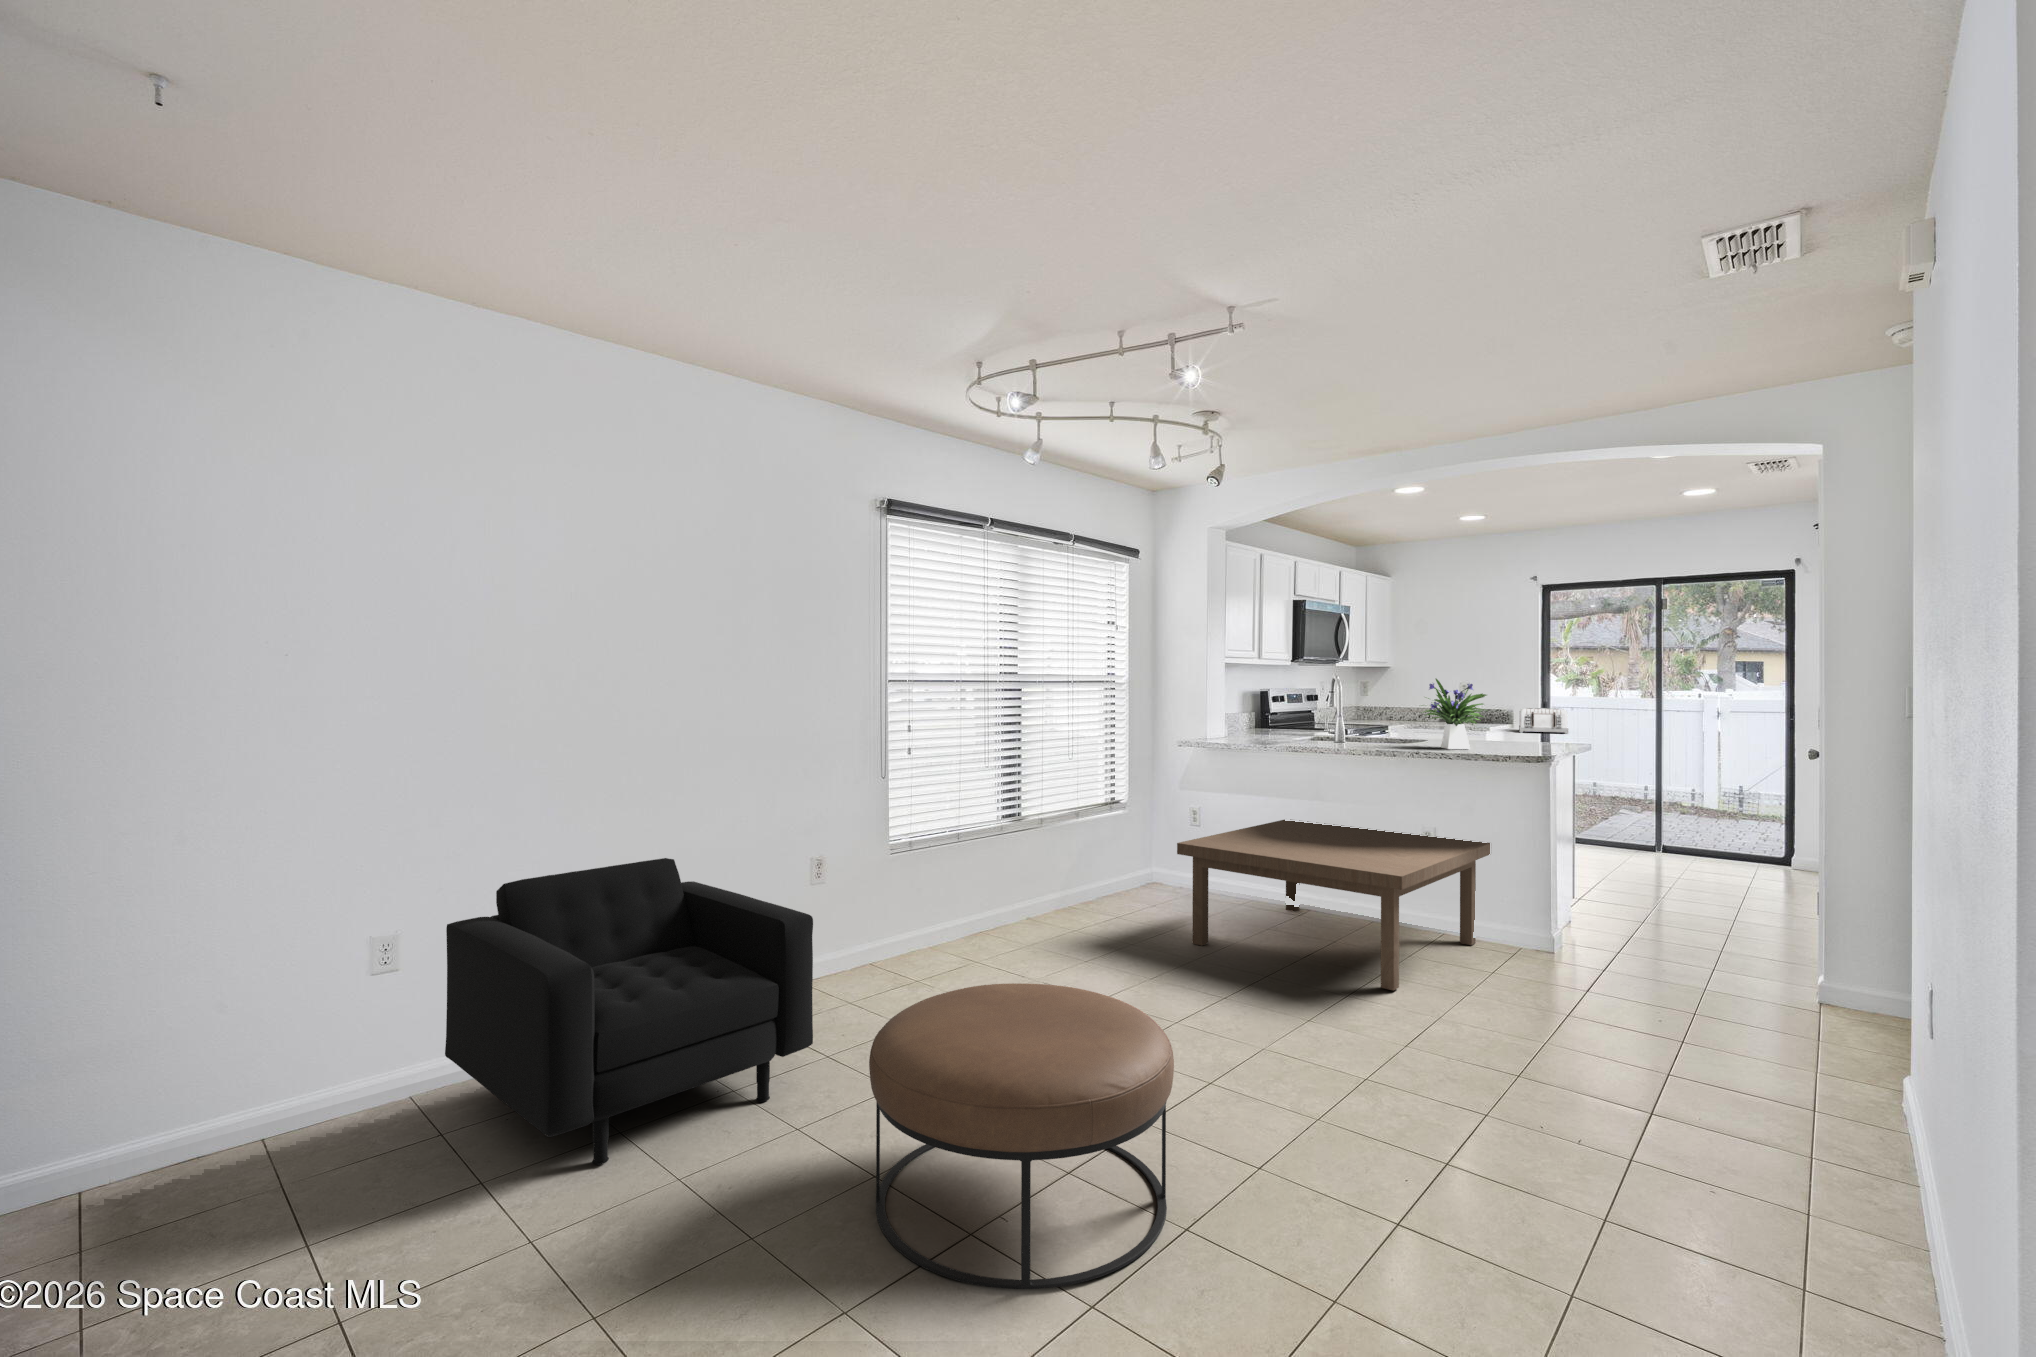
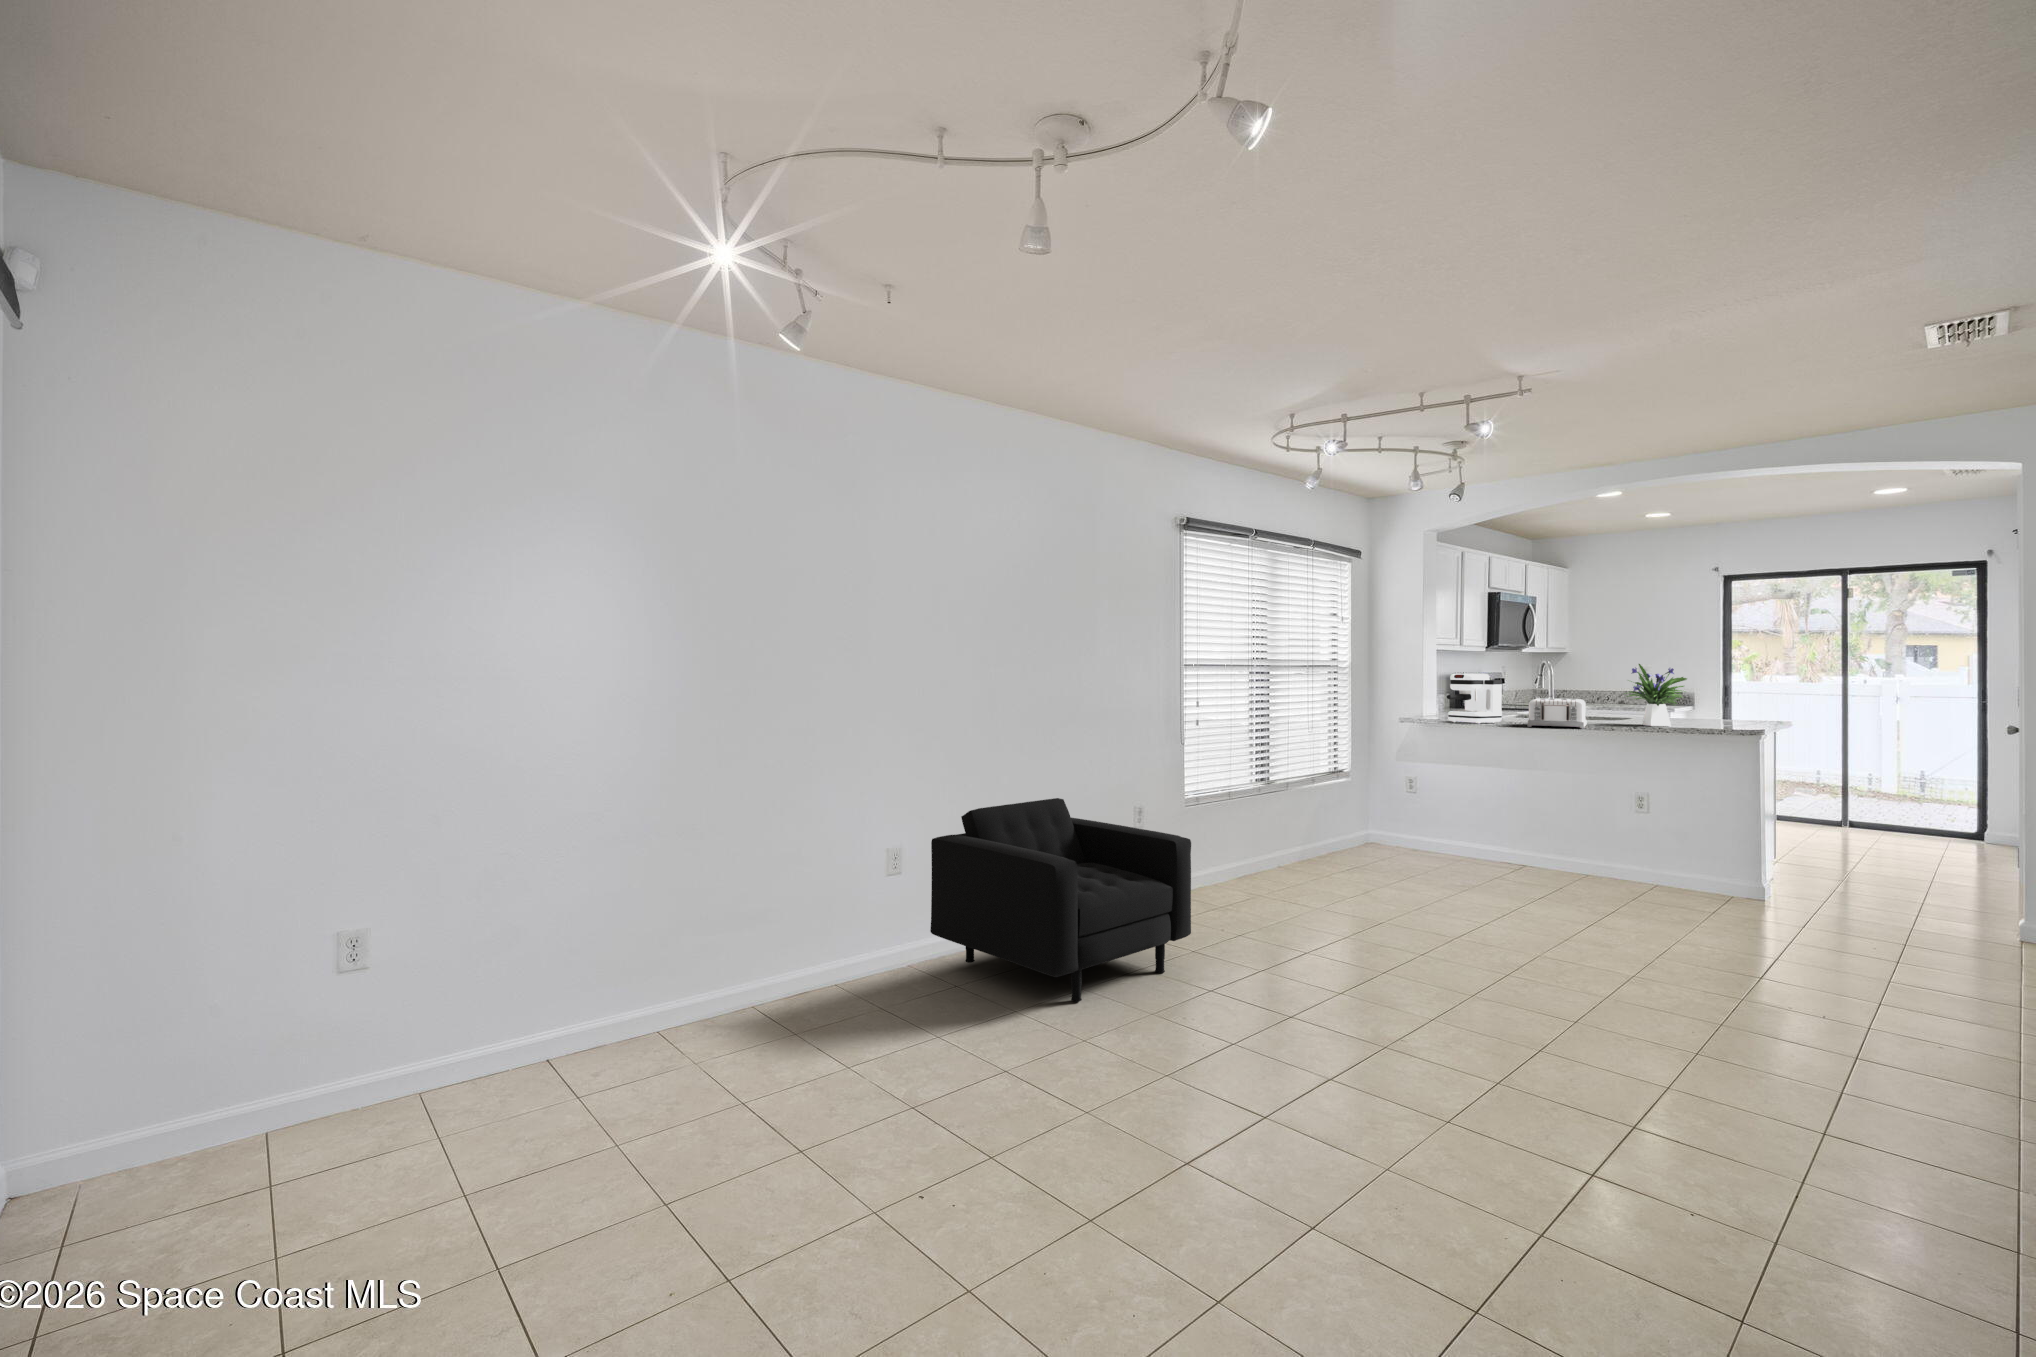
coffee maker: none [1229,690,1290,747] -> present [1447,674,1502,724]
toaster: present [1519,708,1568,734] -> present [1528,698,1586,729]
coffee table: present [1177,820,1490,991] -> none [1418,786,1699,921]
ottoman: present [869,983,1174,1289] -> none [1283,886,1515,1073]

